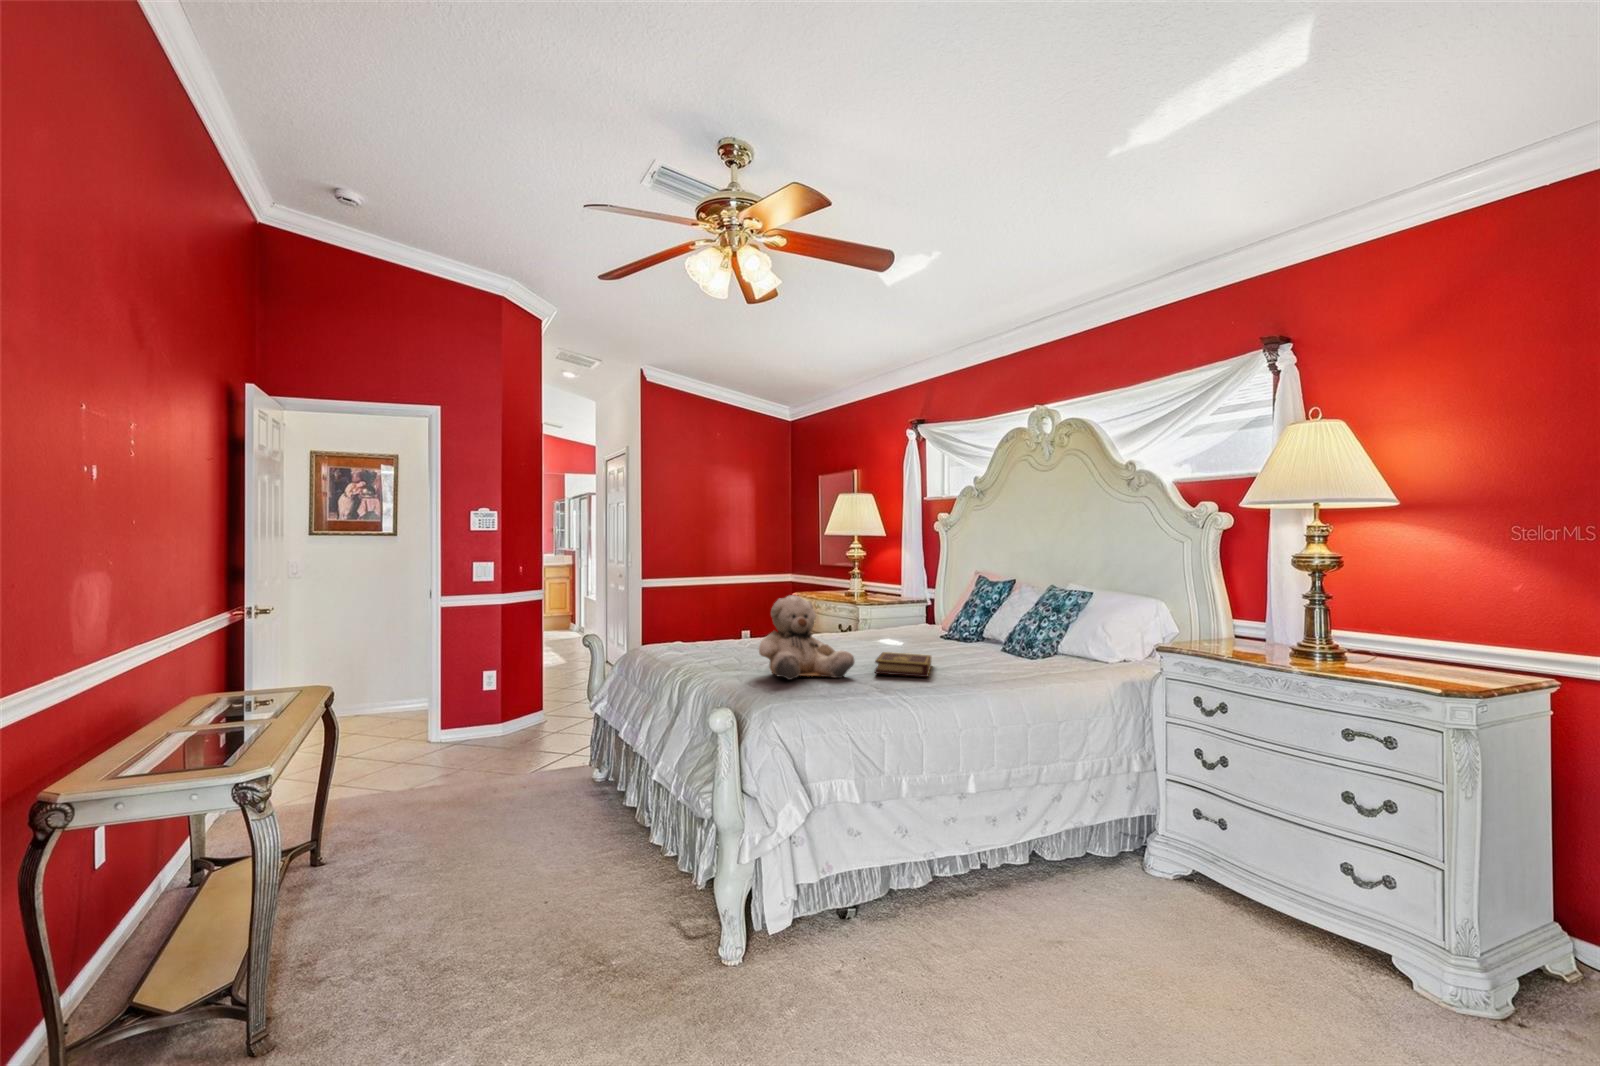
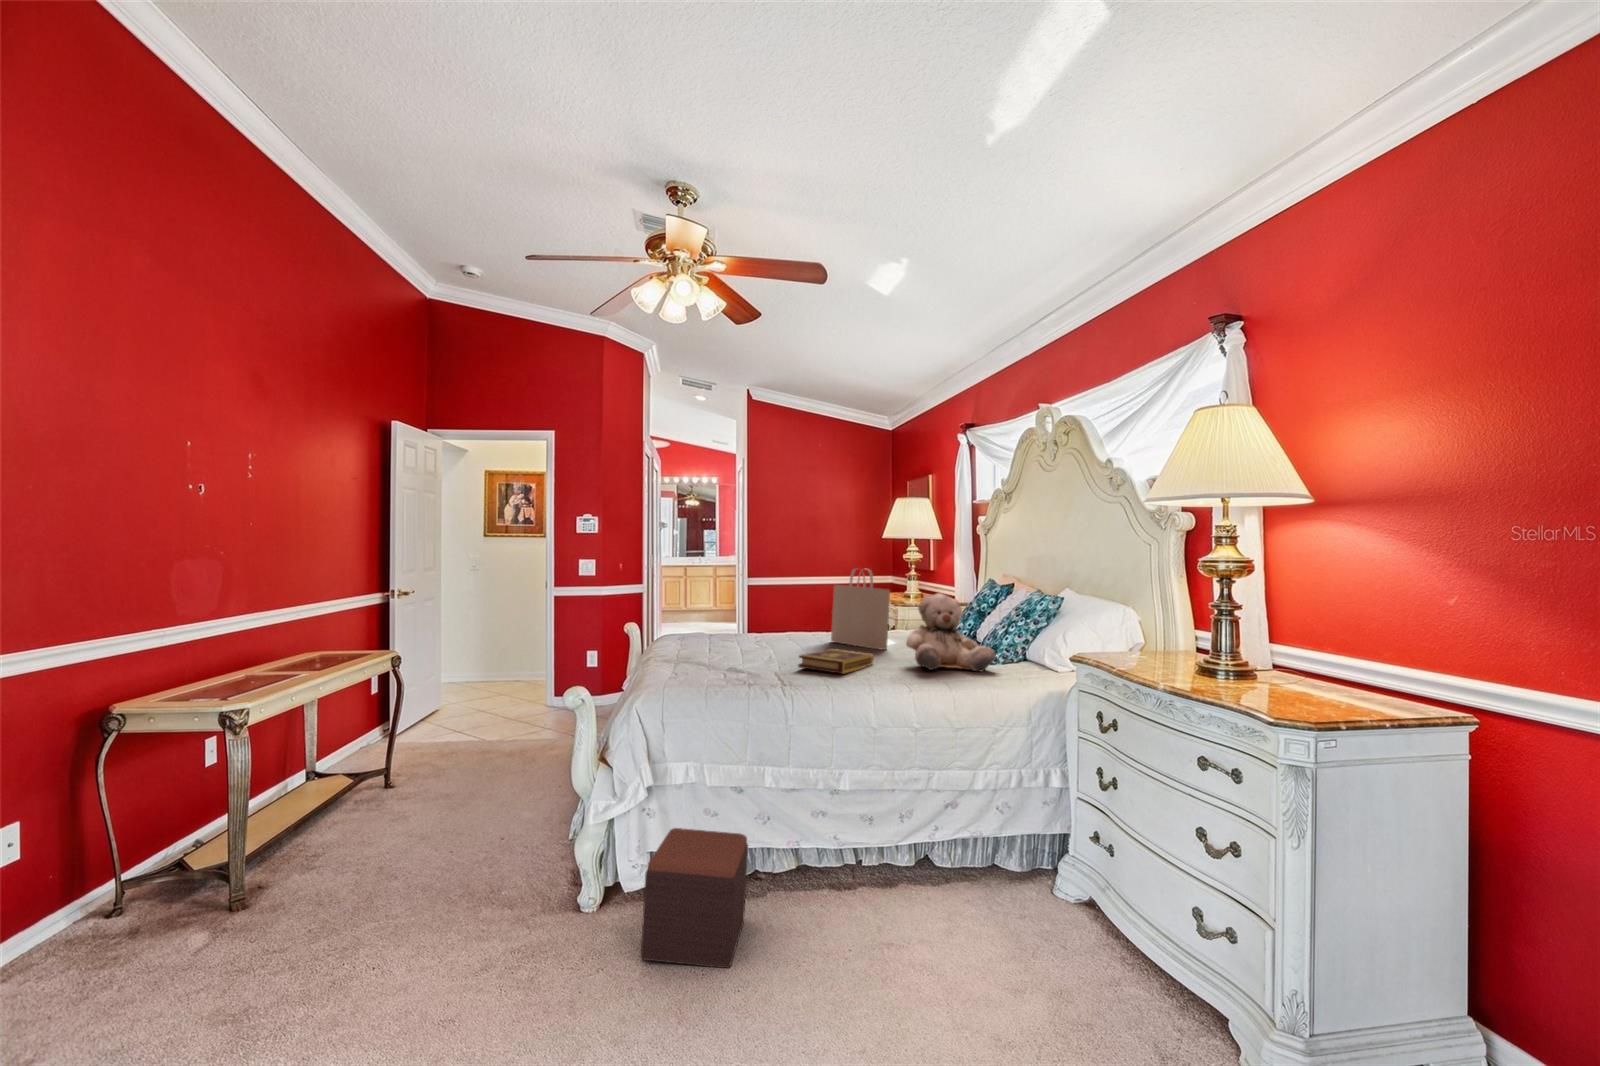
tote bag: none [843,567,915,650] -> present [831,569,890,650]
teddy bear: present [759,595,855,680] -> present [906,593,995,672]
footstool: none [817,855,940,1010] -> present [641,828,748,968]

